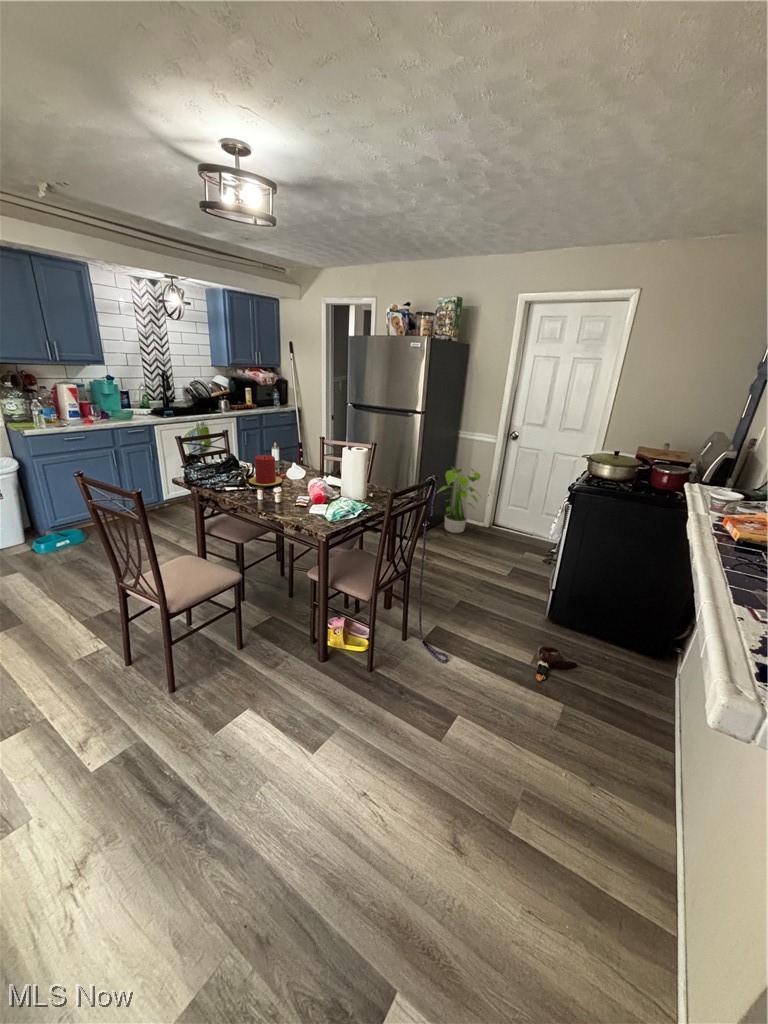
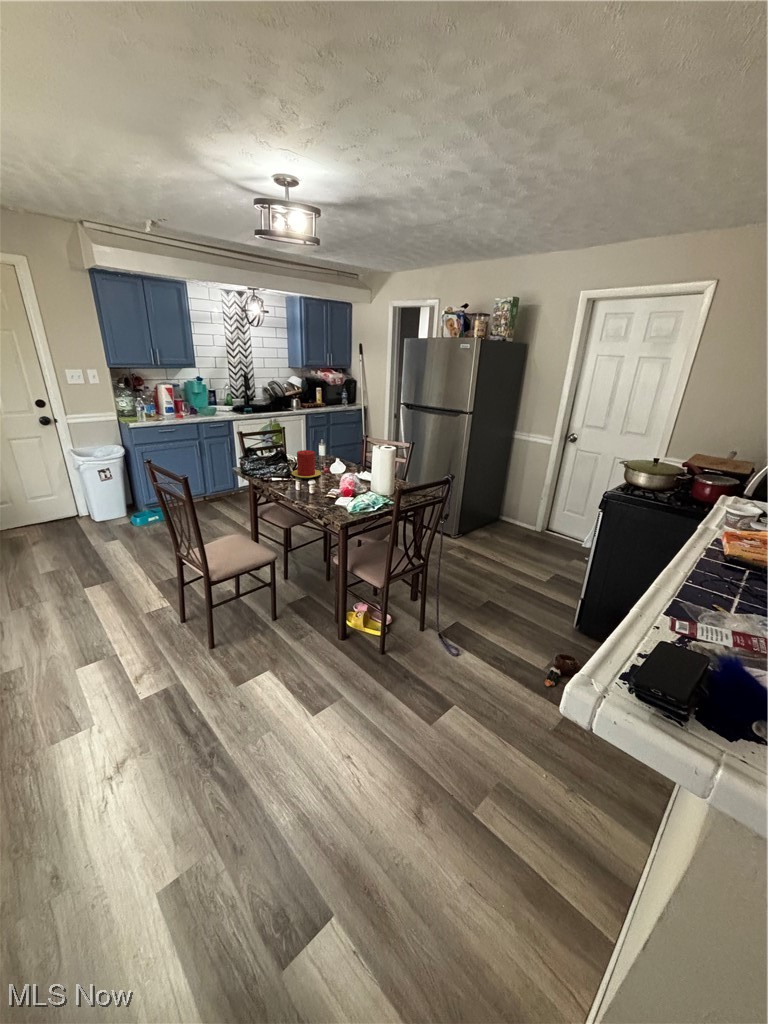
potted plant: present [438,468,481,533] -> none [484,467,532,535]

